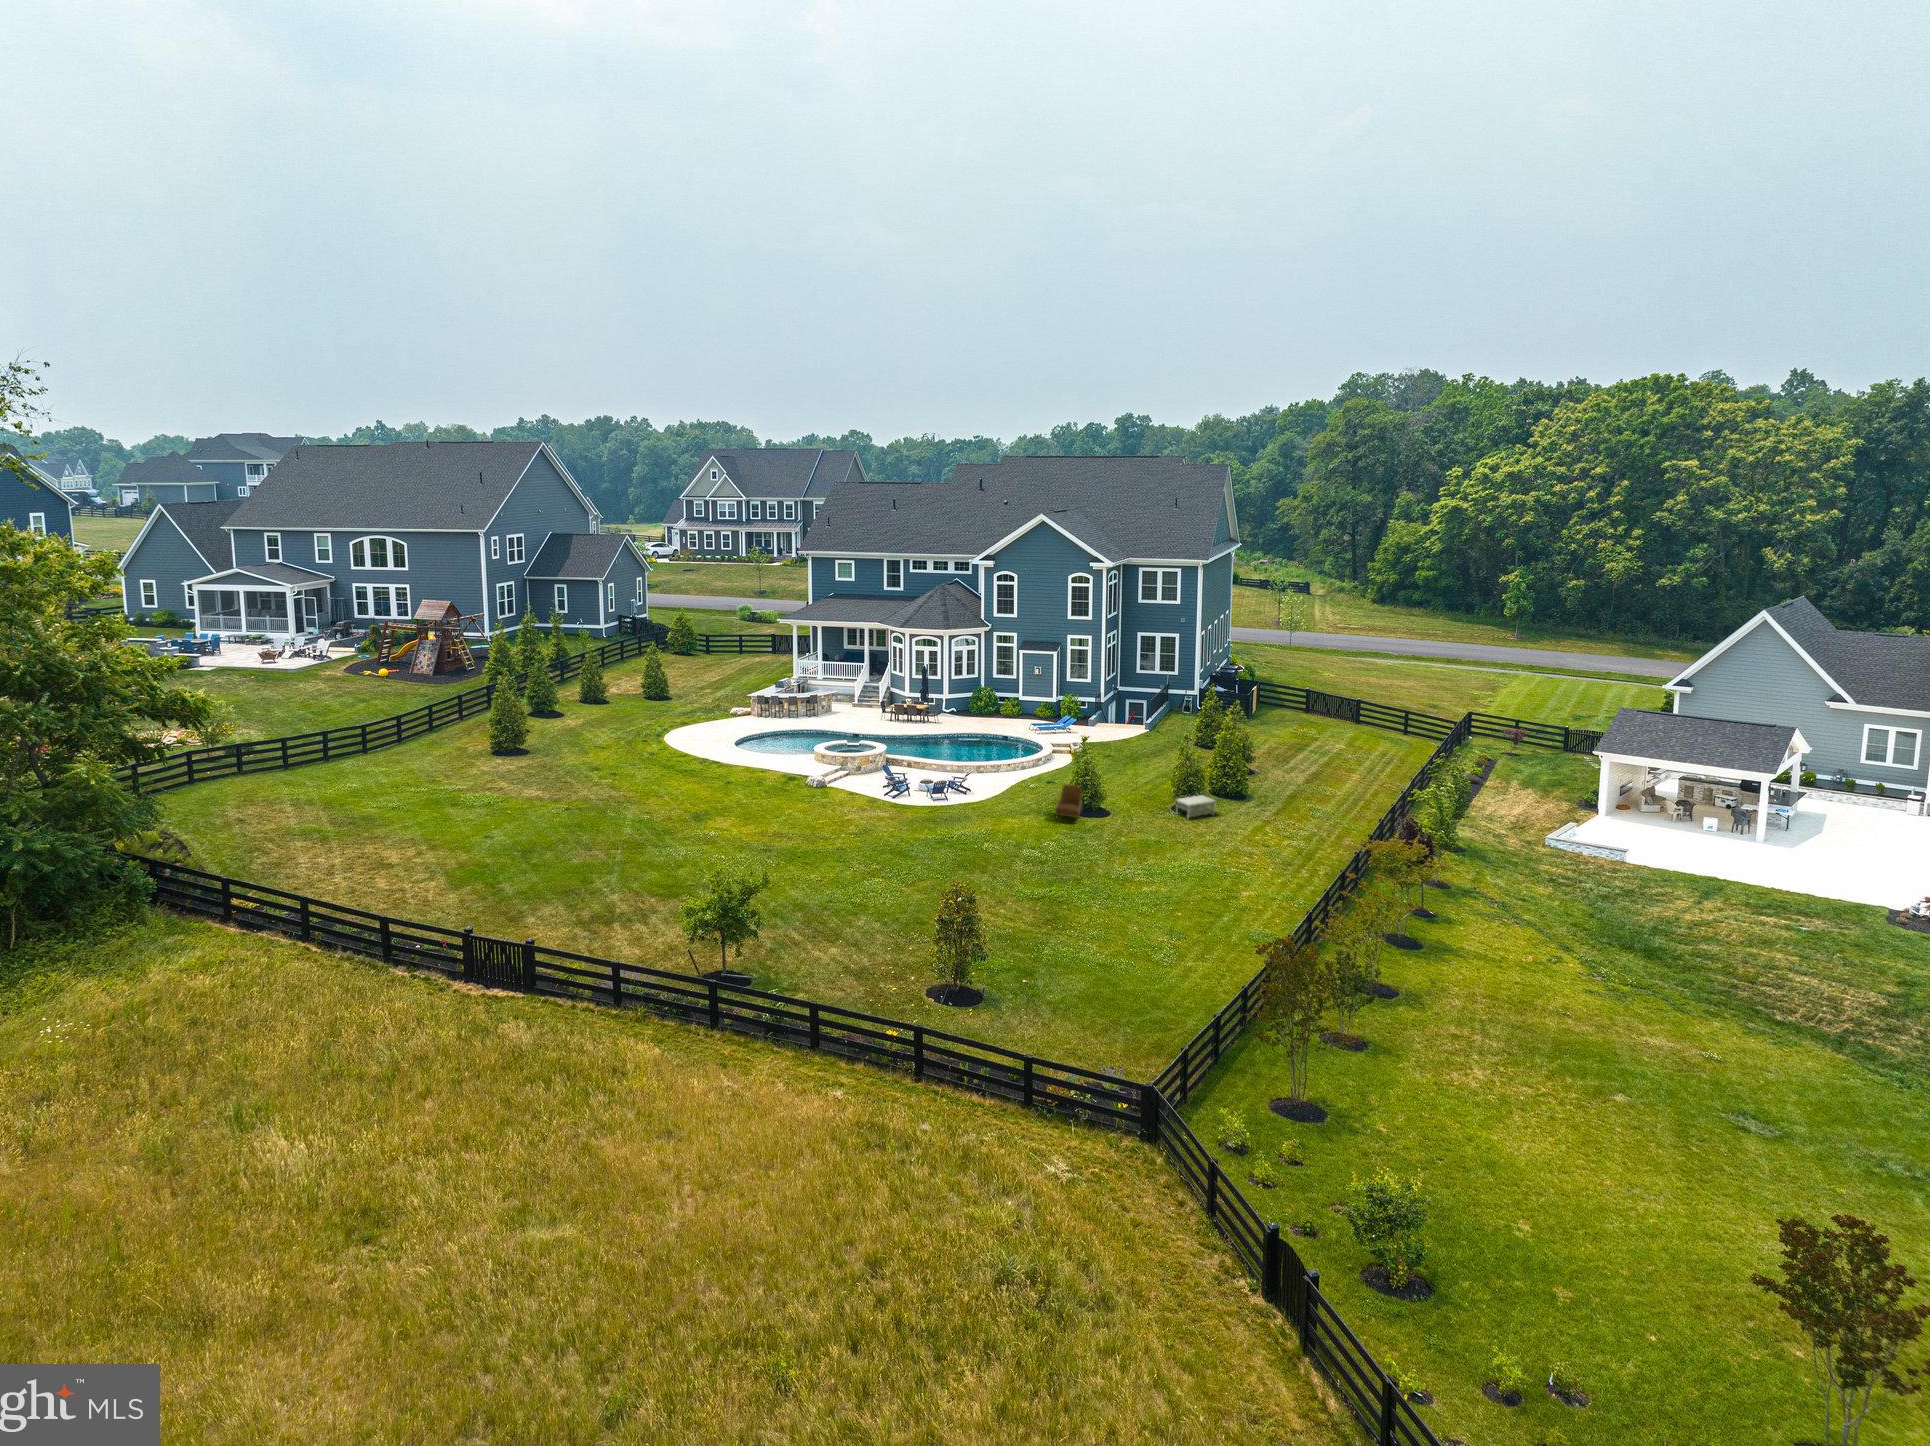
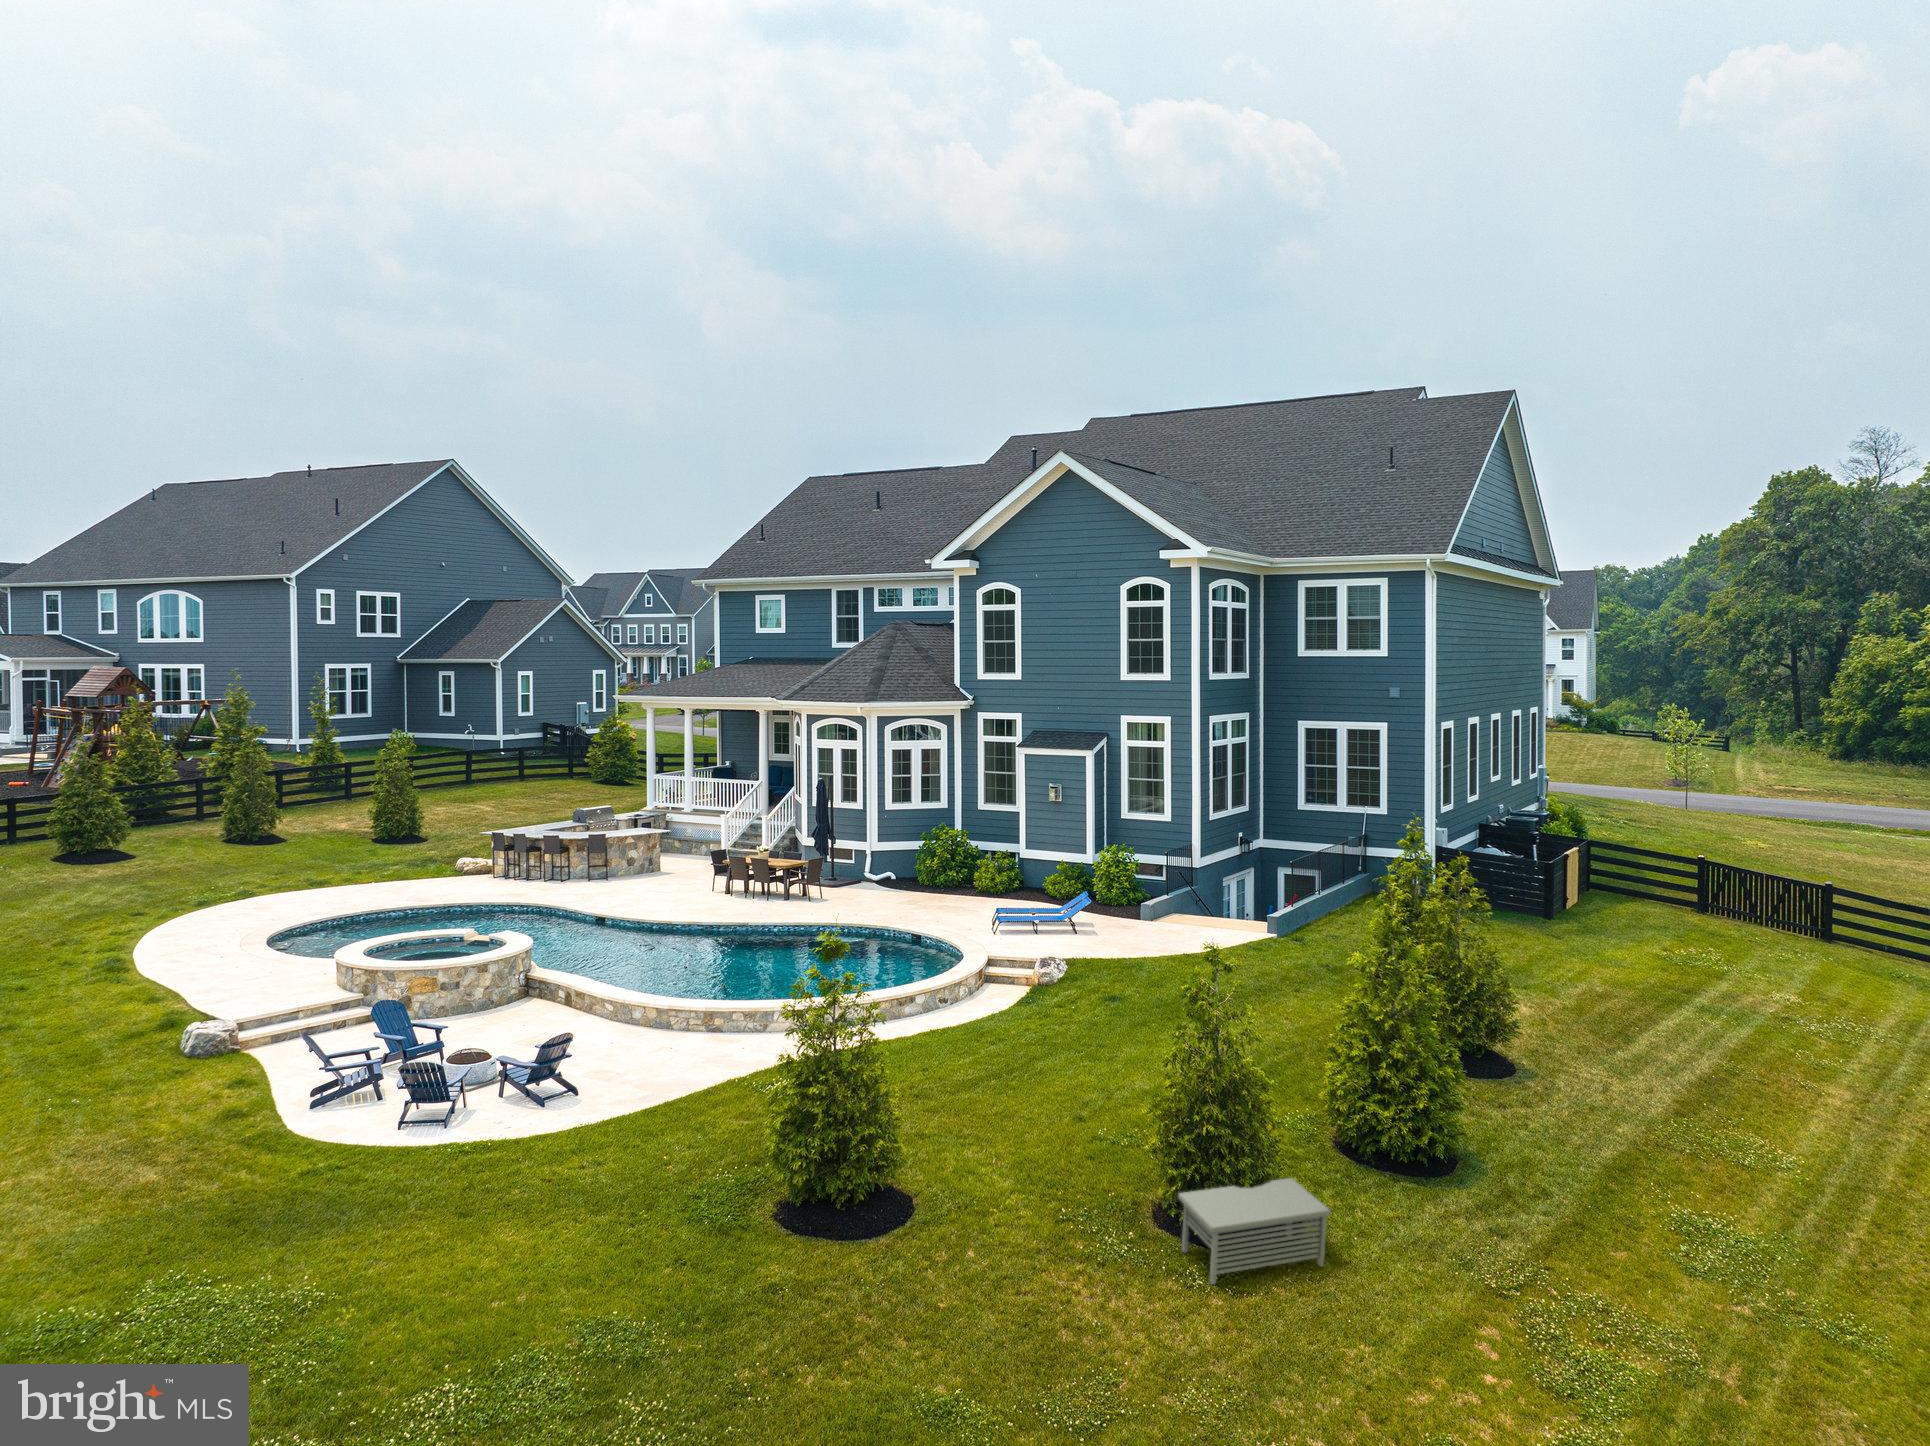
chair: present [1055,784,1082,821] -> none [702,1113,823,1278]

